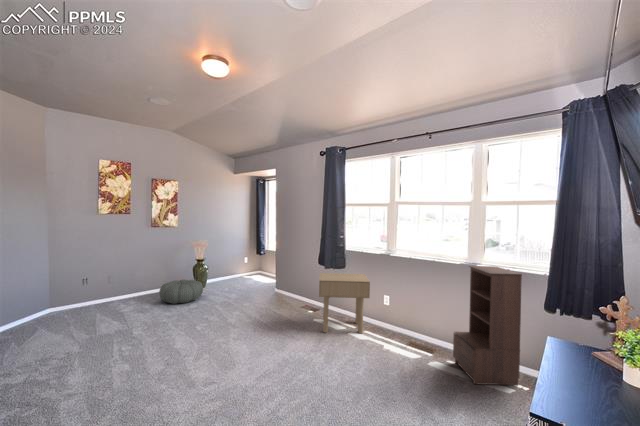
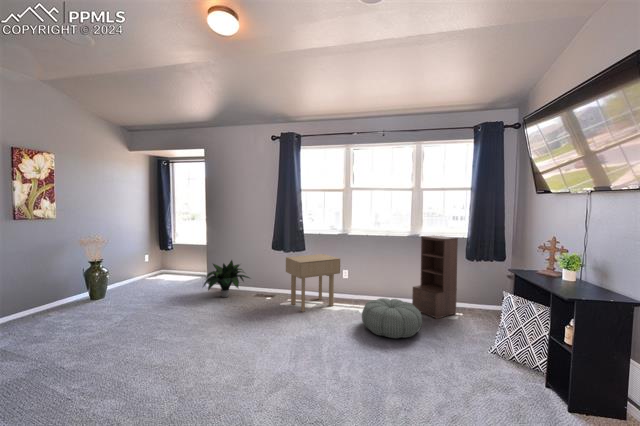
potted plant: none [261,269,302,303] -> present [204,260,249,297]
pouf: present [159,280,203,304] -> present [362,298,422,338]

